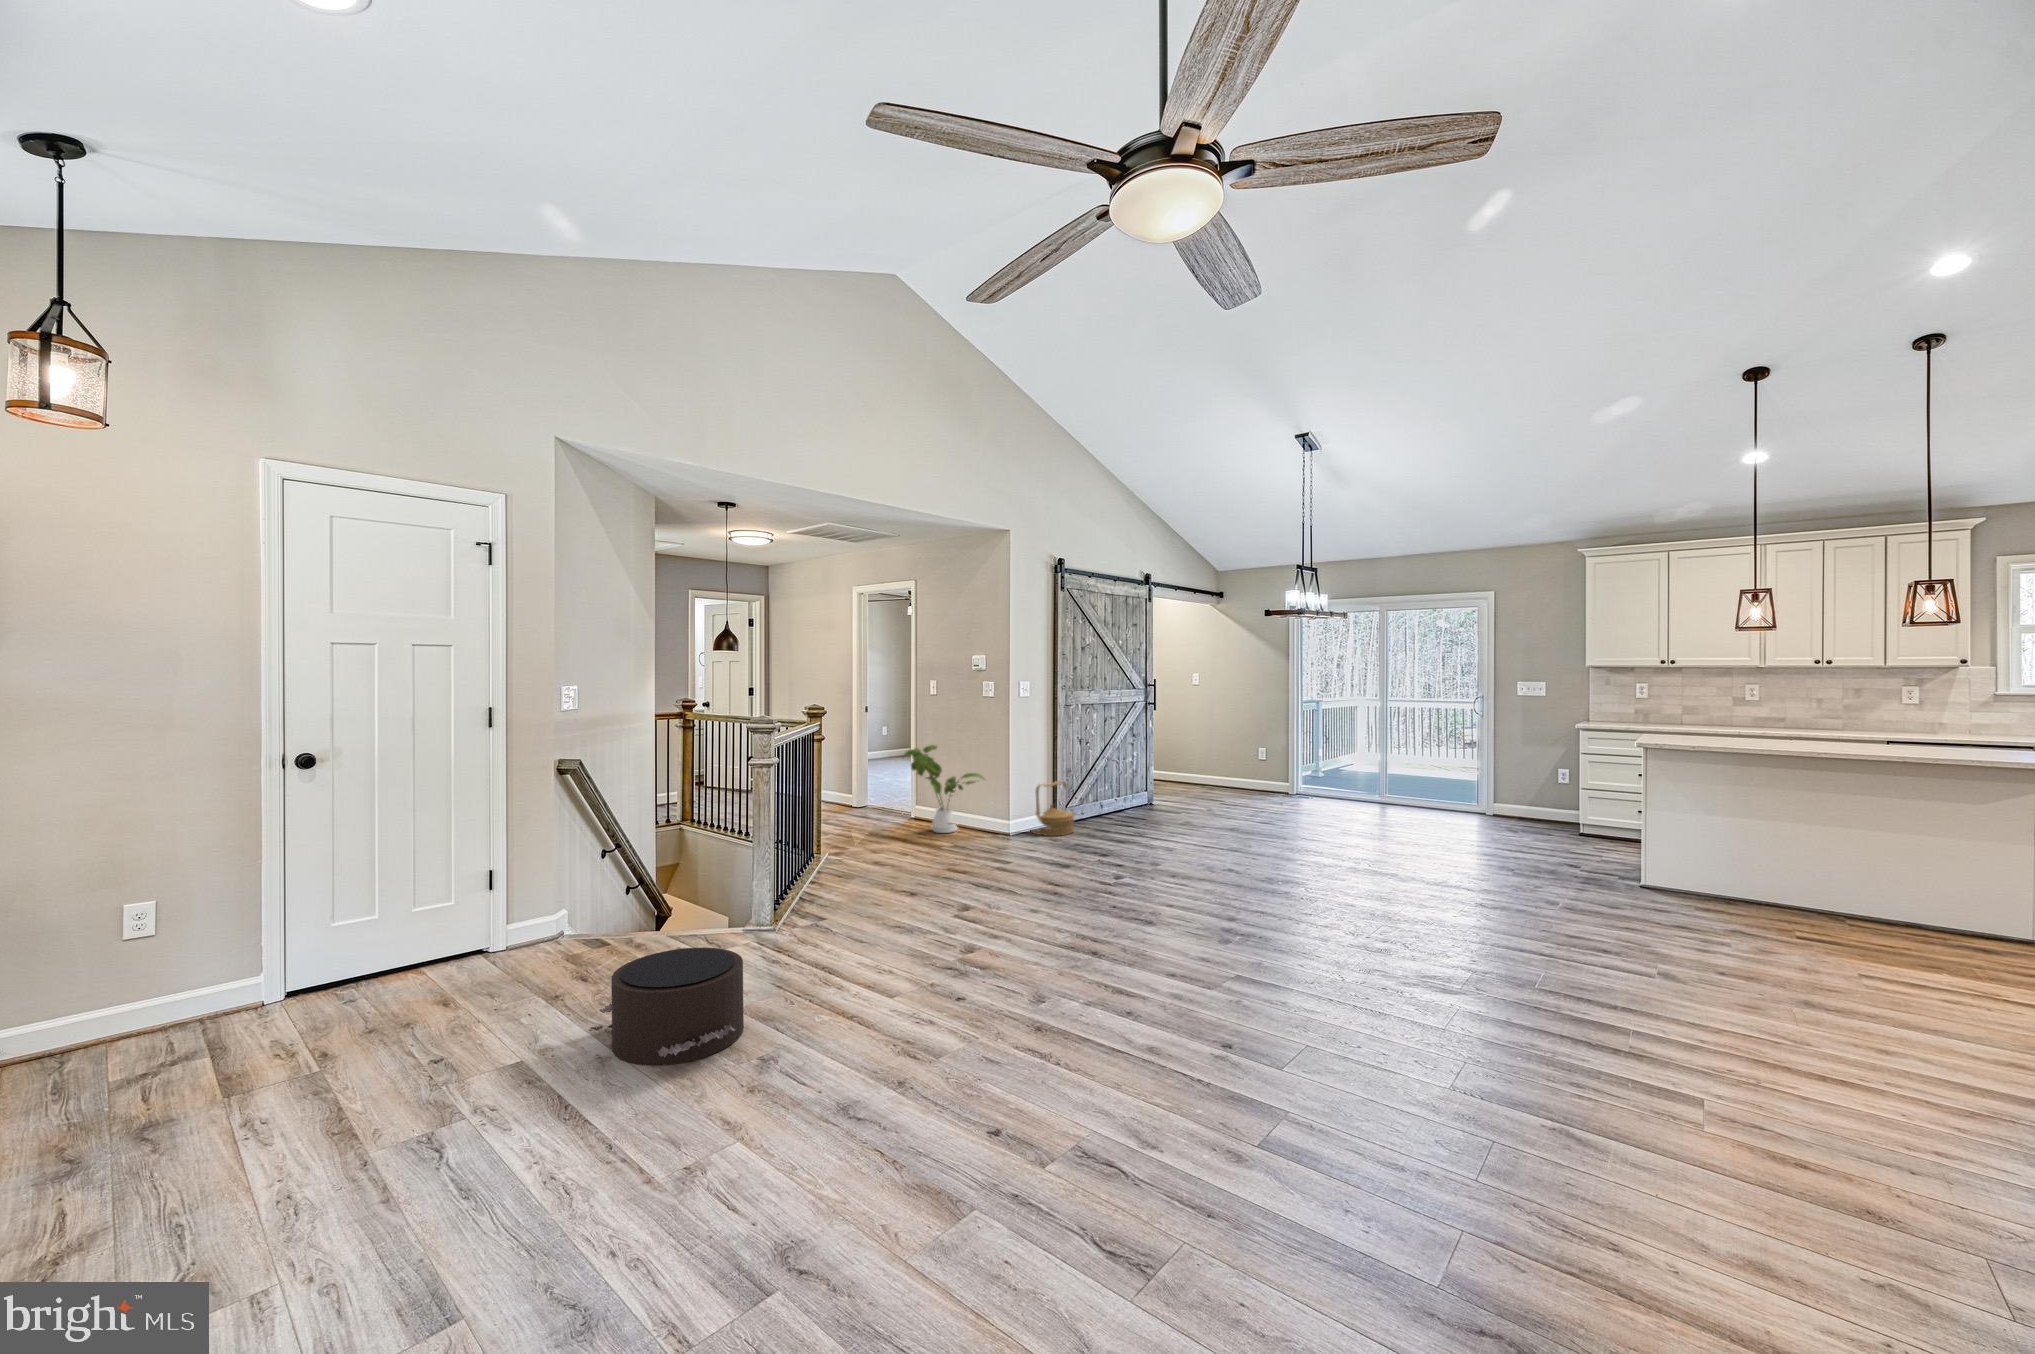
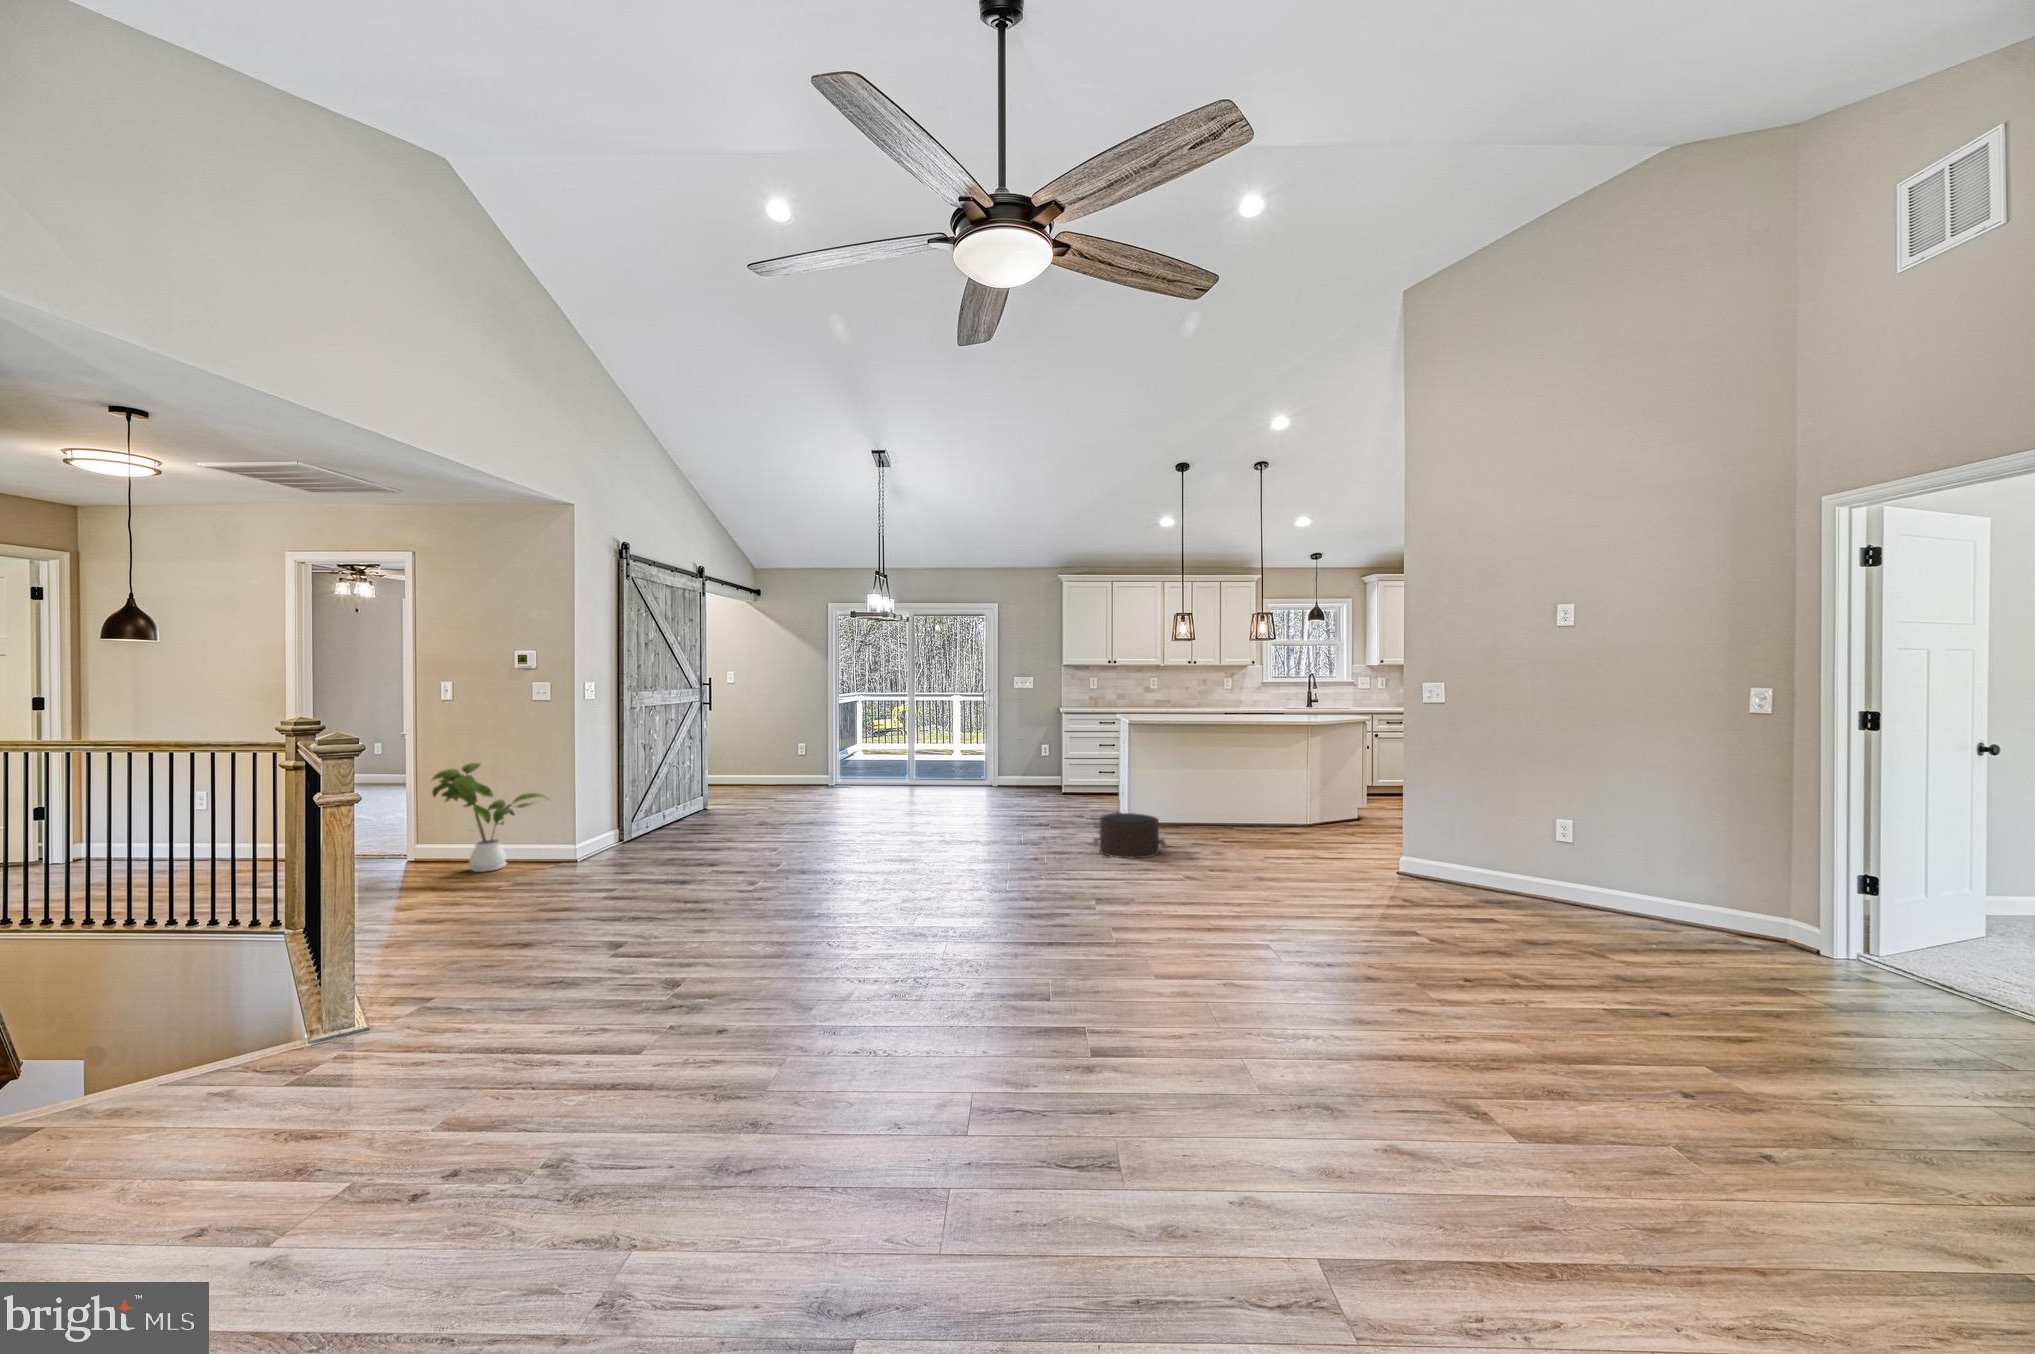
woven basket: present [1031,780,1074,836] -> none [599,792,656,856]
pouf: present [600,948,744,1066] -> present [1093,813,1168,858]

